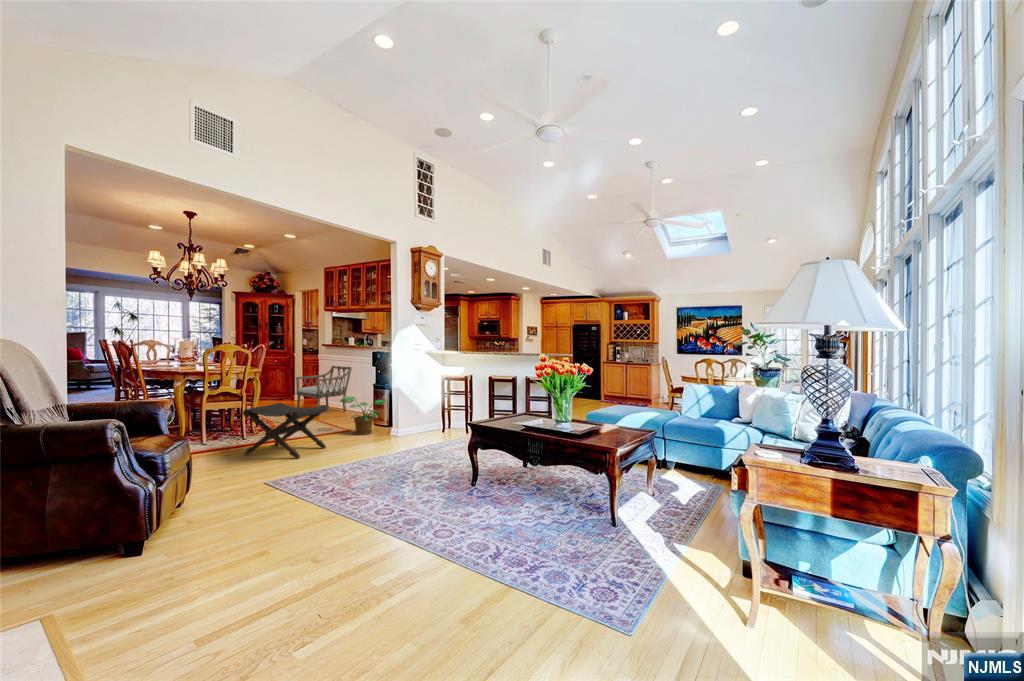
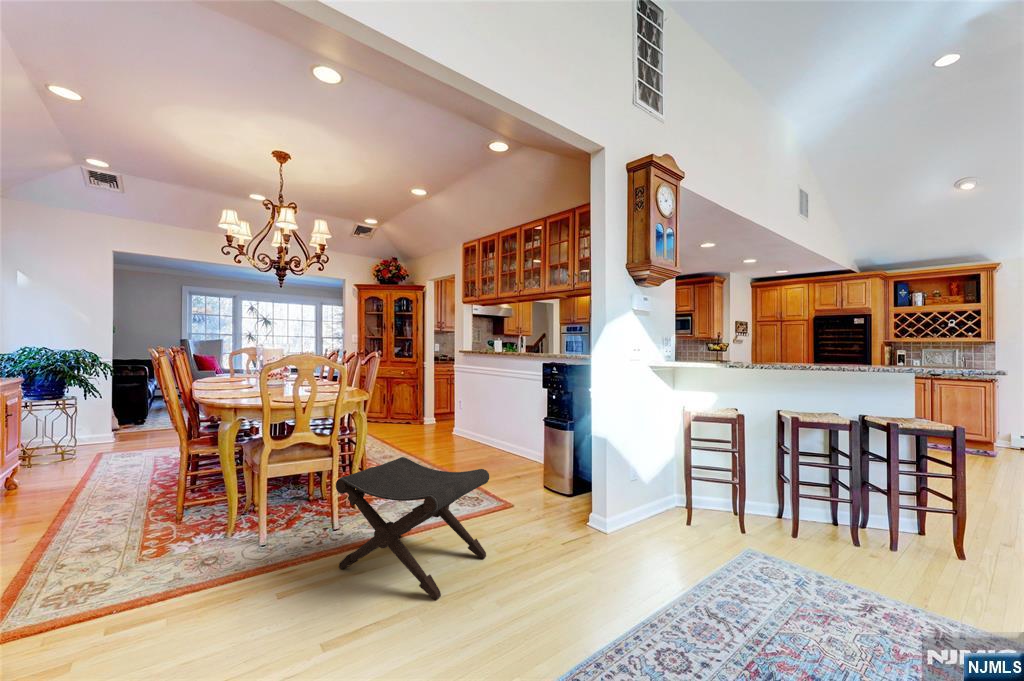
armchair: present [296,366,352,412] -> none [428,380,502,456]
potted plant: present [340,397,386,435] -> none [498,439,579,514]

